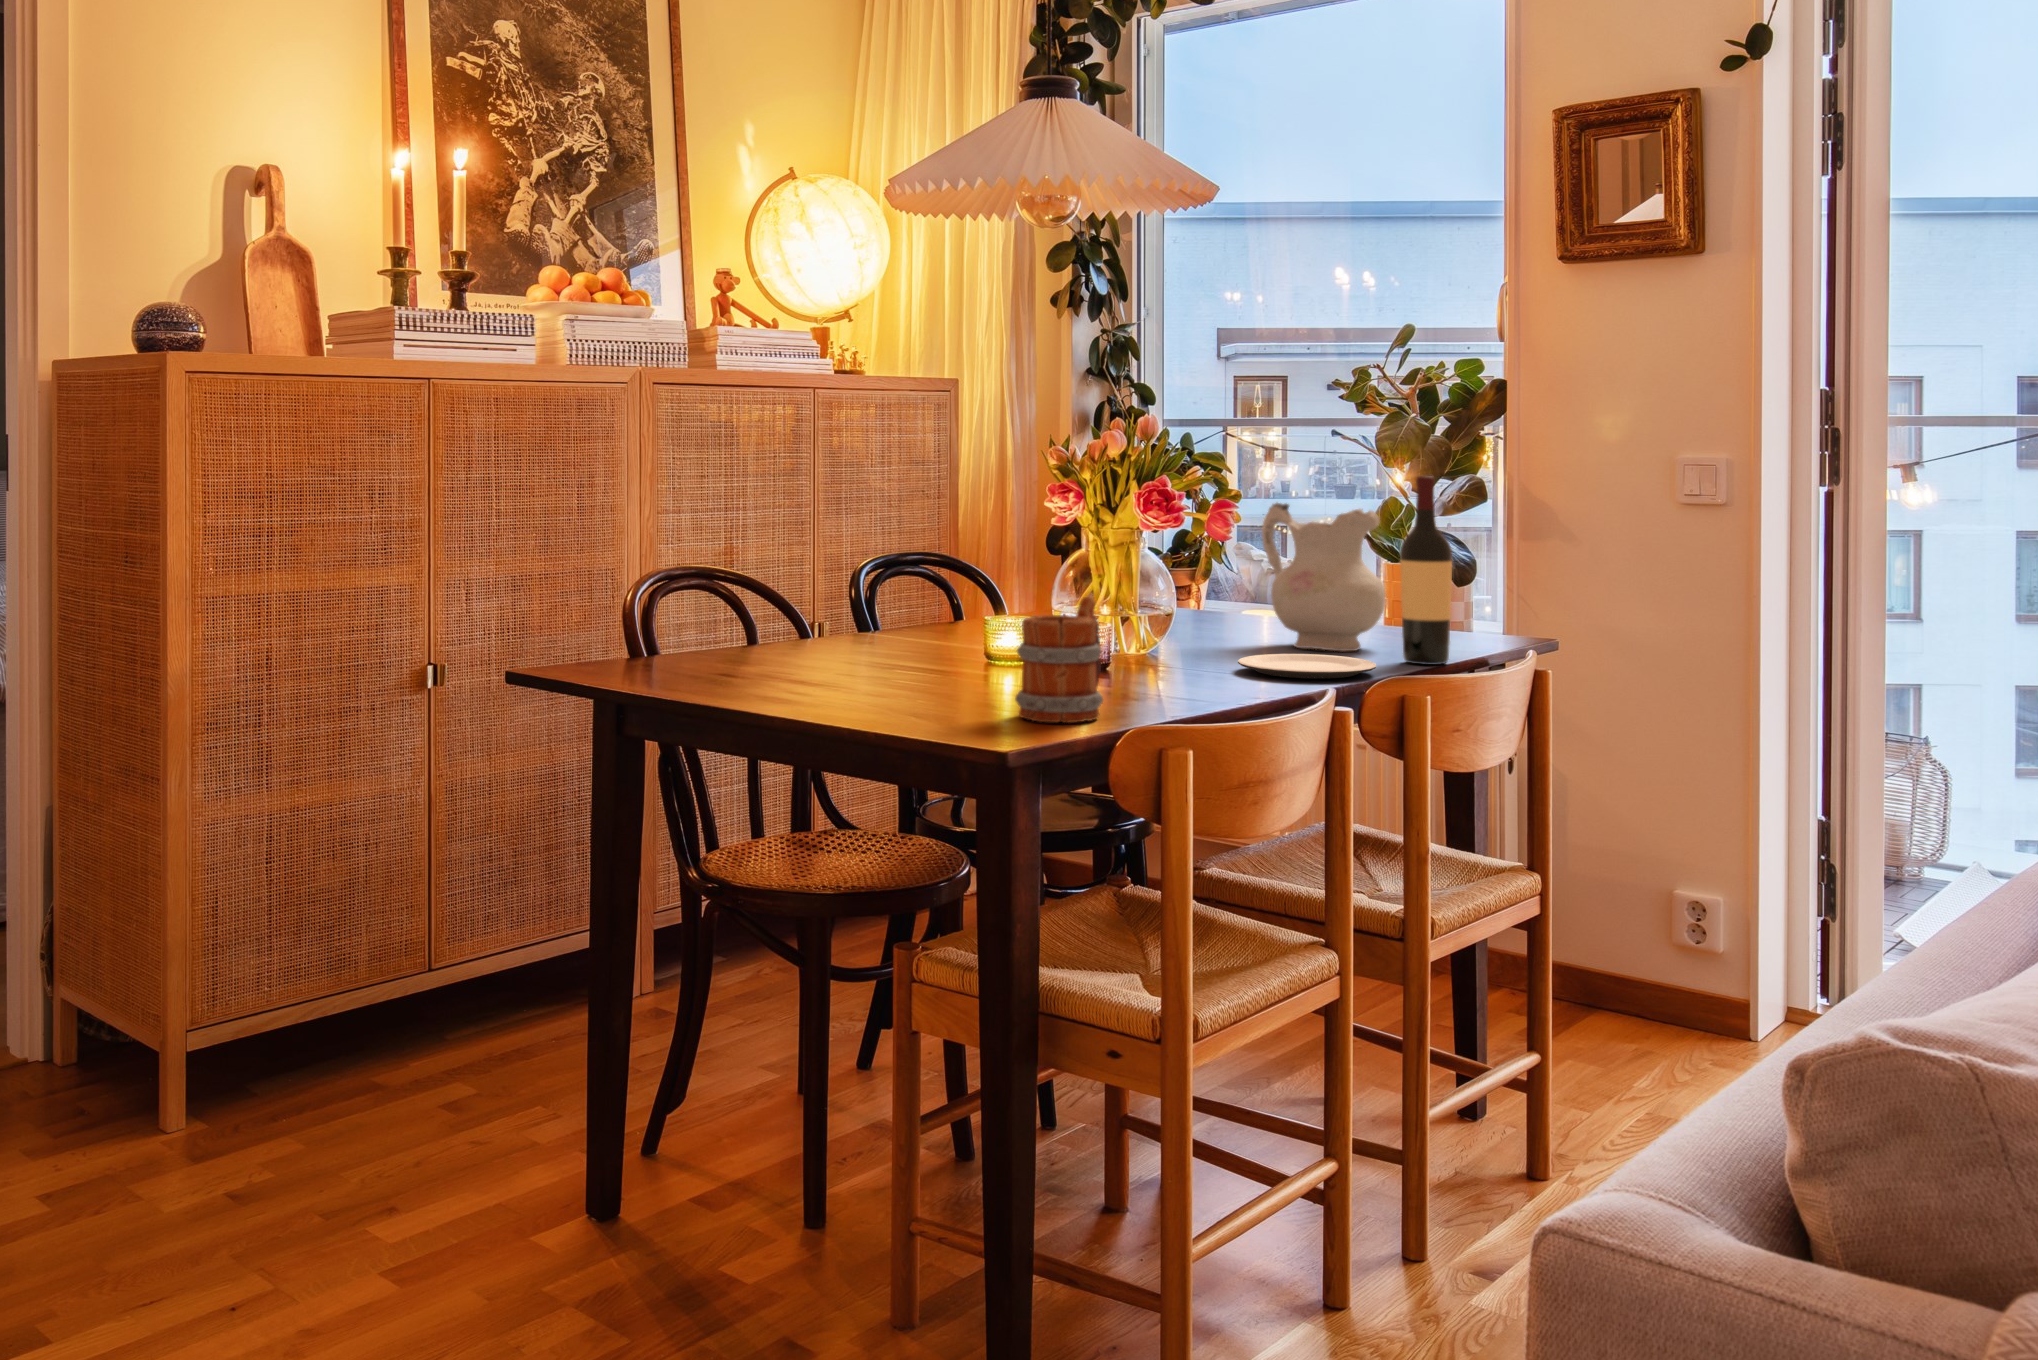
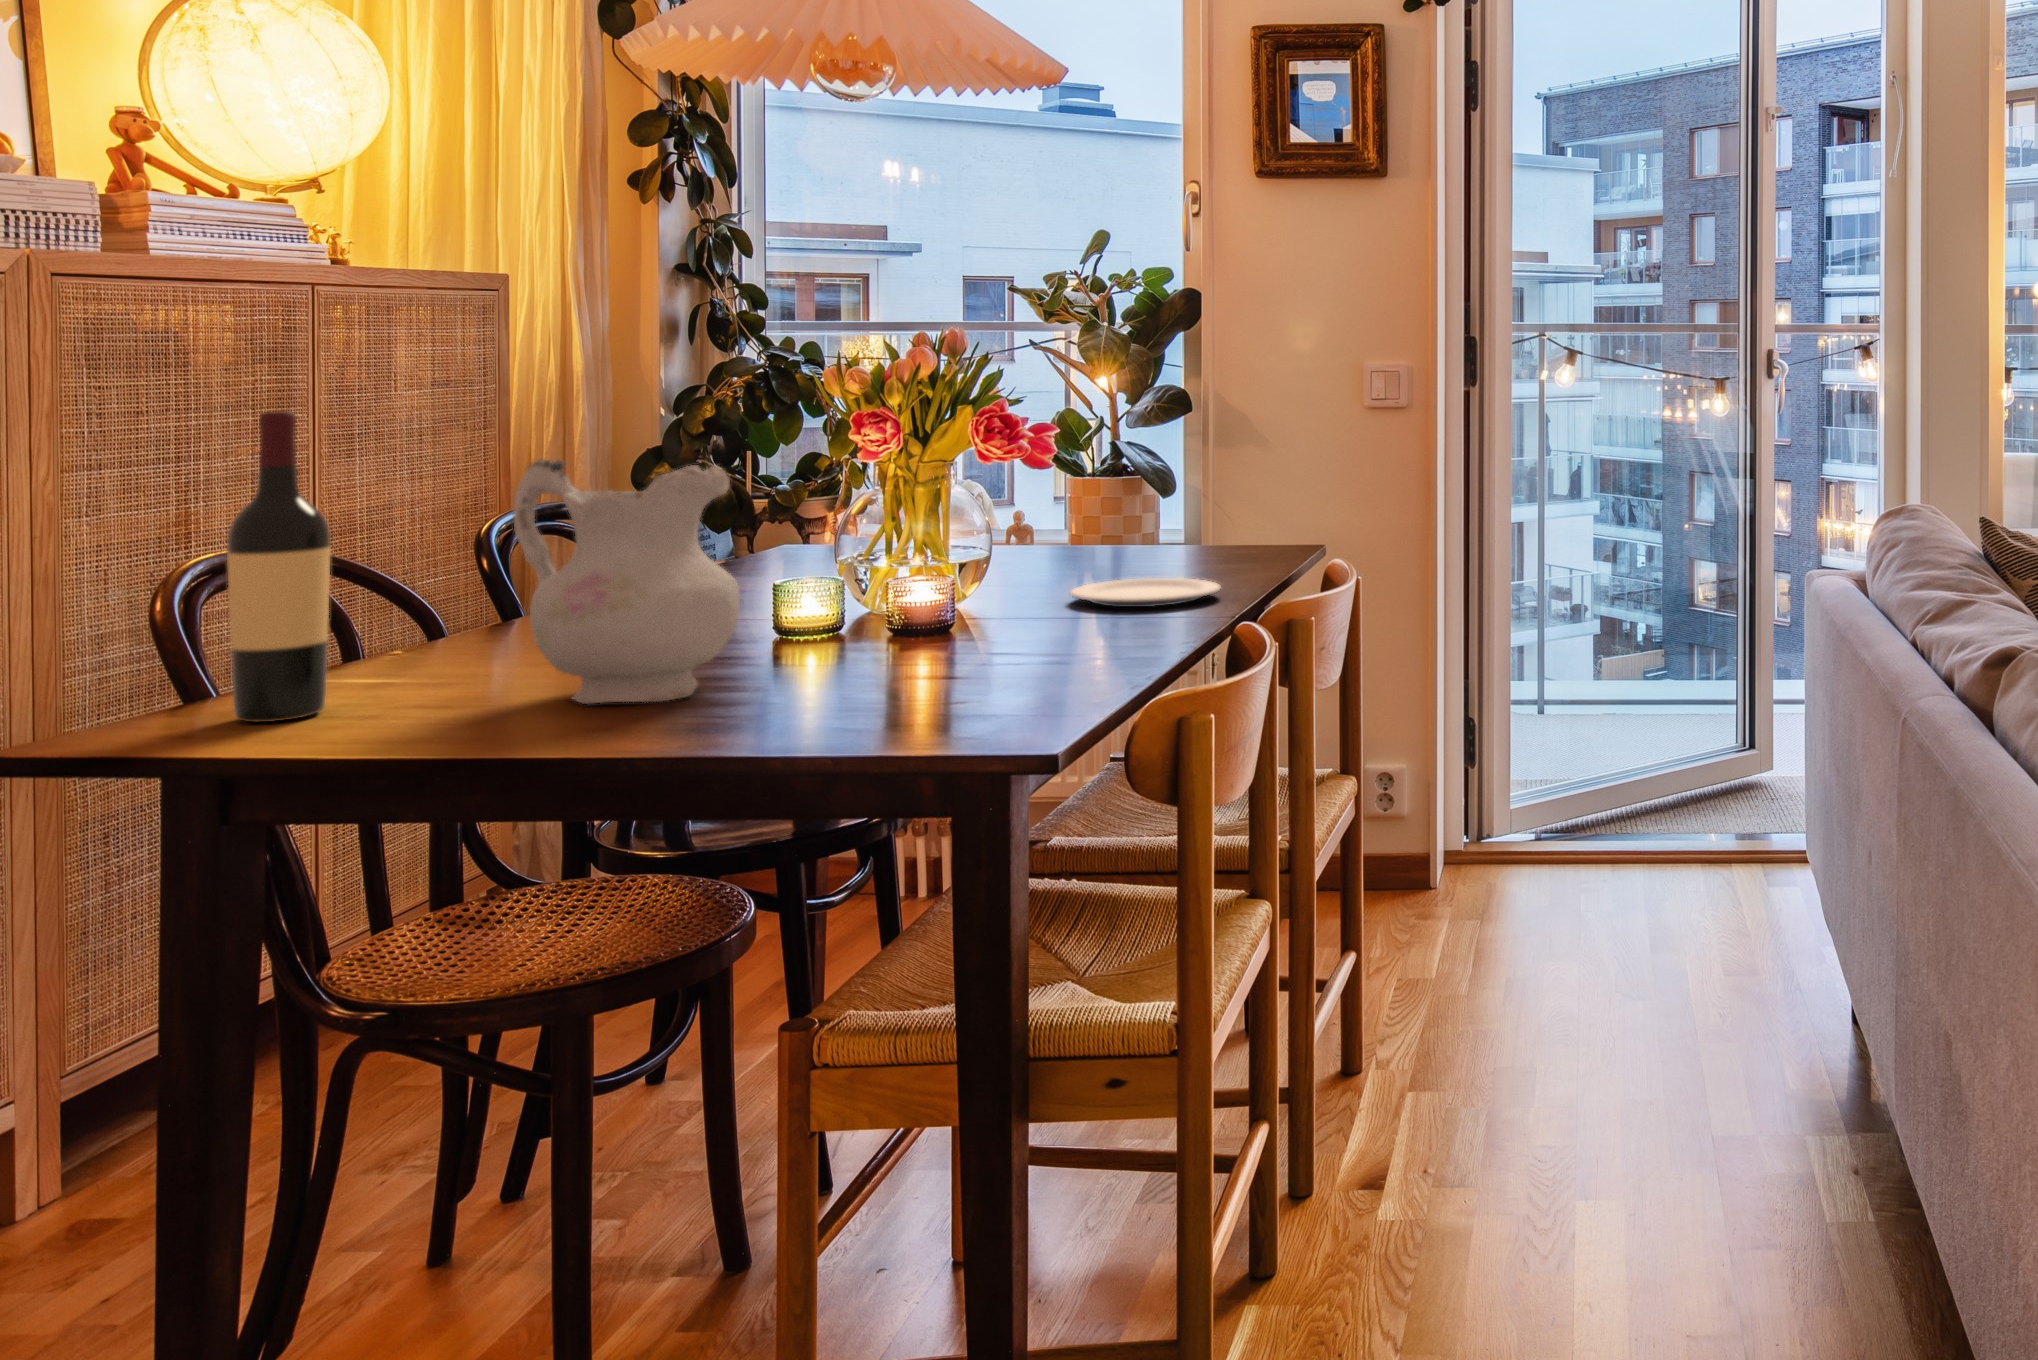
wine bottle: present [1400,476,1452,665] -> present [227,411,331,722]
ceramic pitcher: present [1262,503,1385,651] -> present [514,459,740,704]
mug: present [1015,597,1103,723] -> none [923,538,1031,696]

